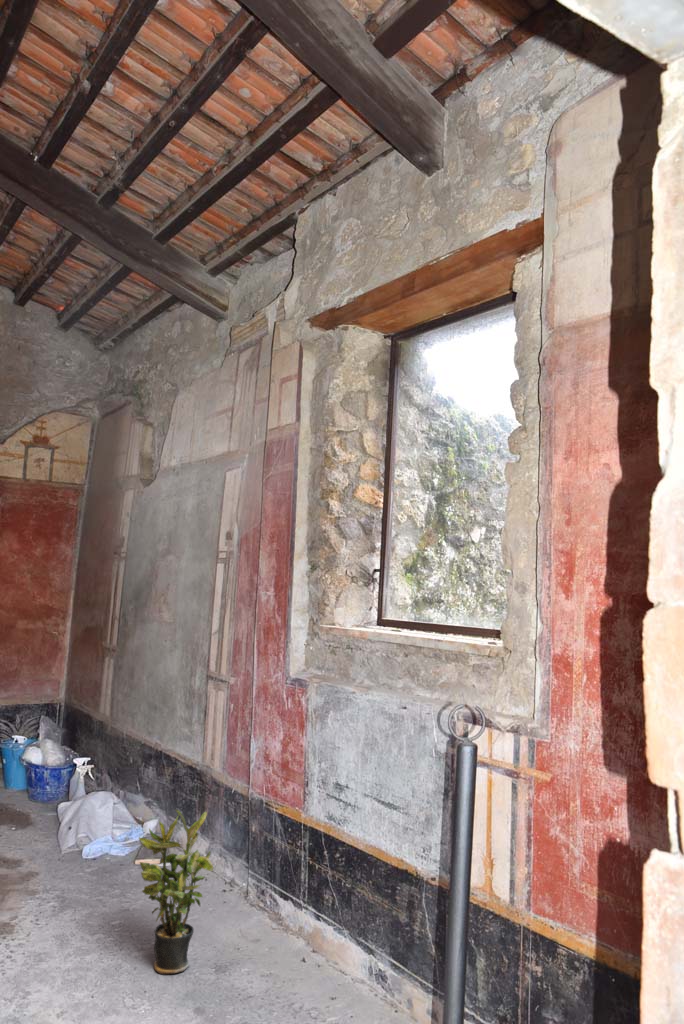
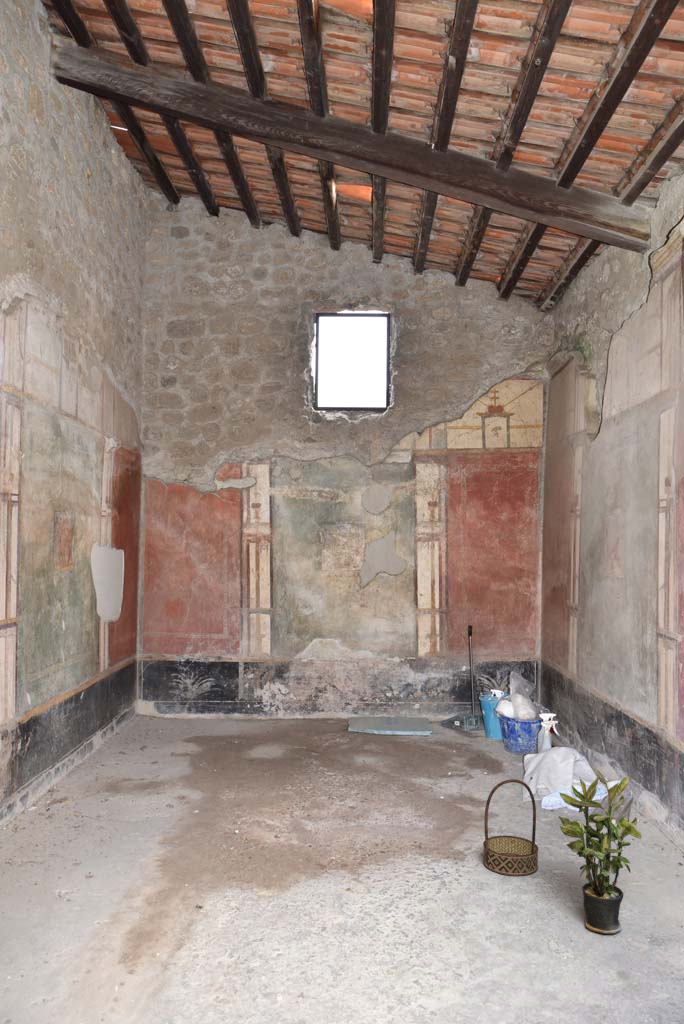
basket: none [34,831,96,937] -> present [483,779,538,876]

